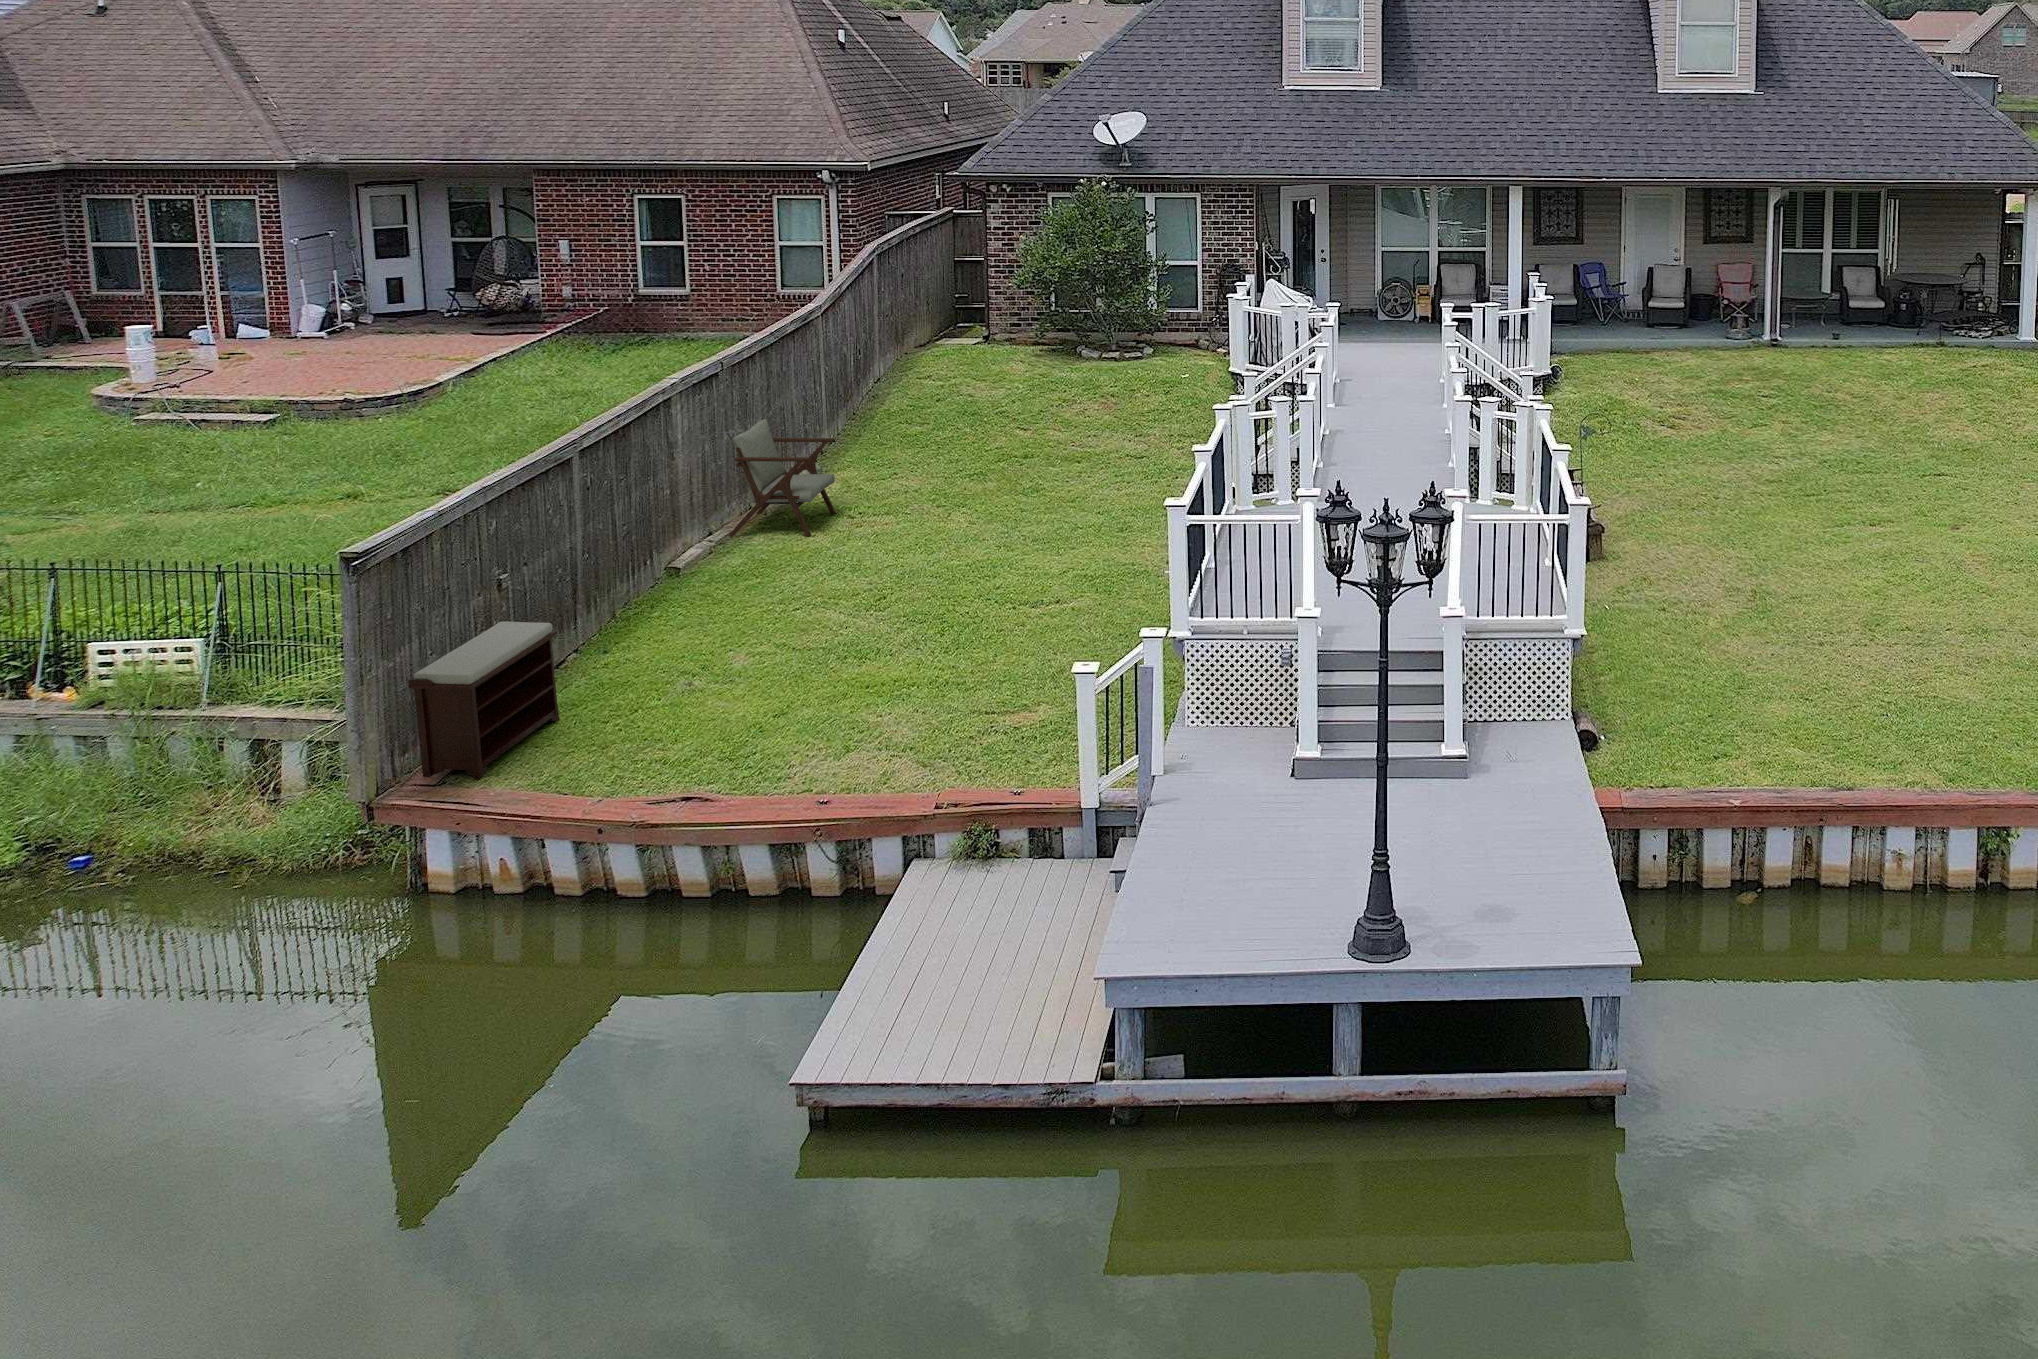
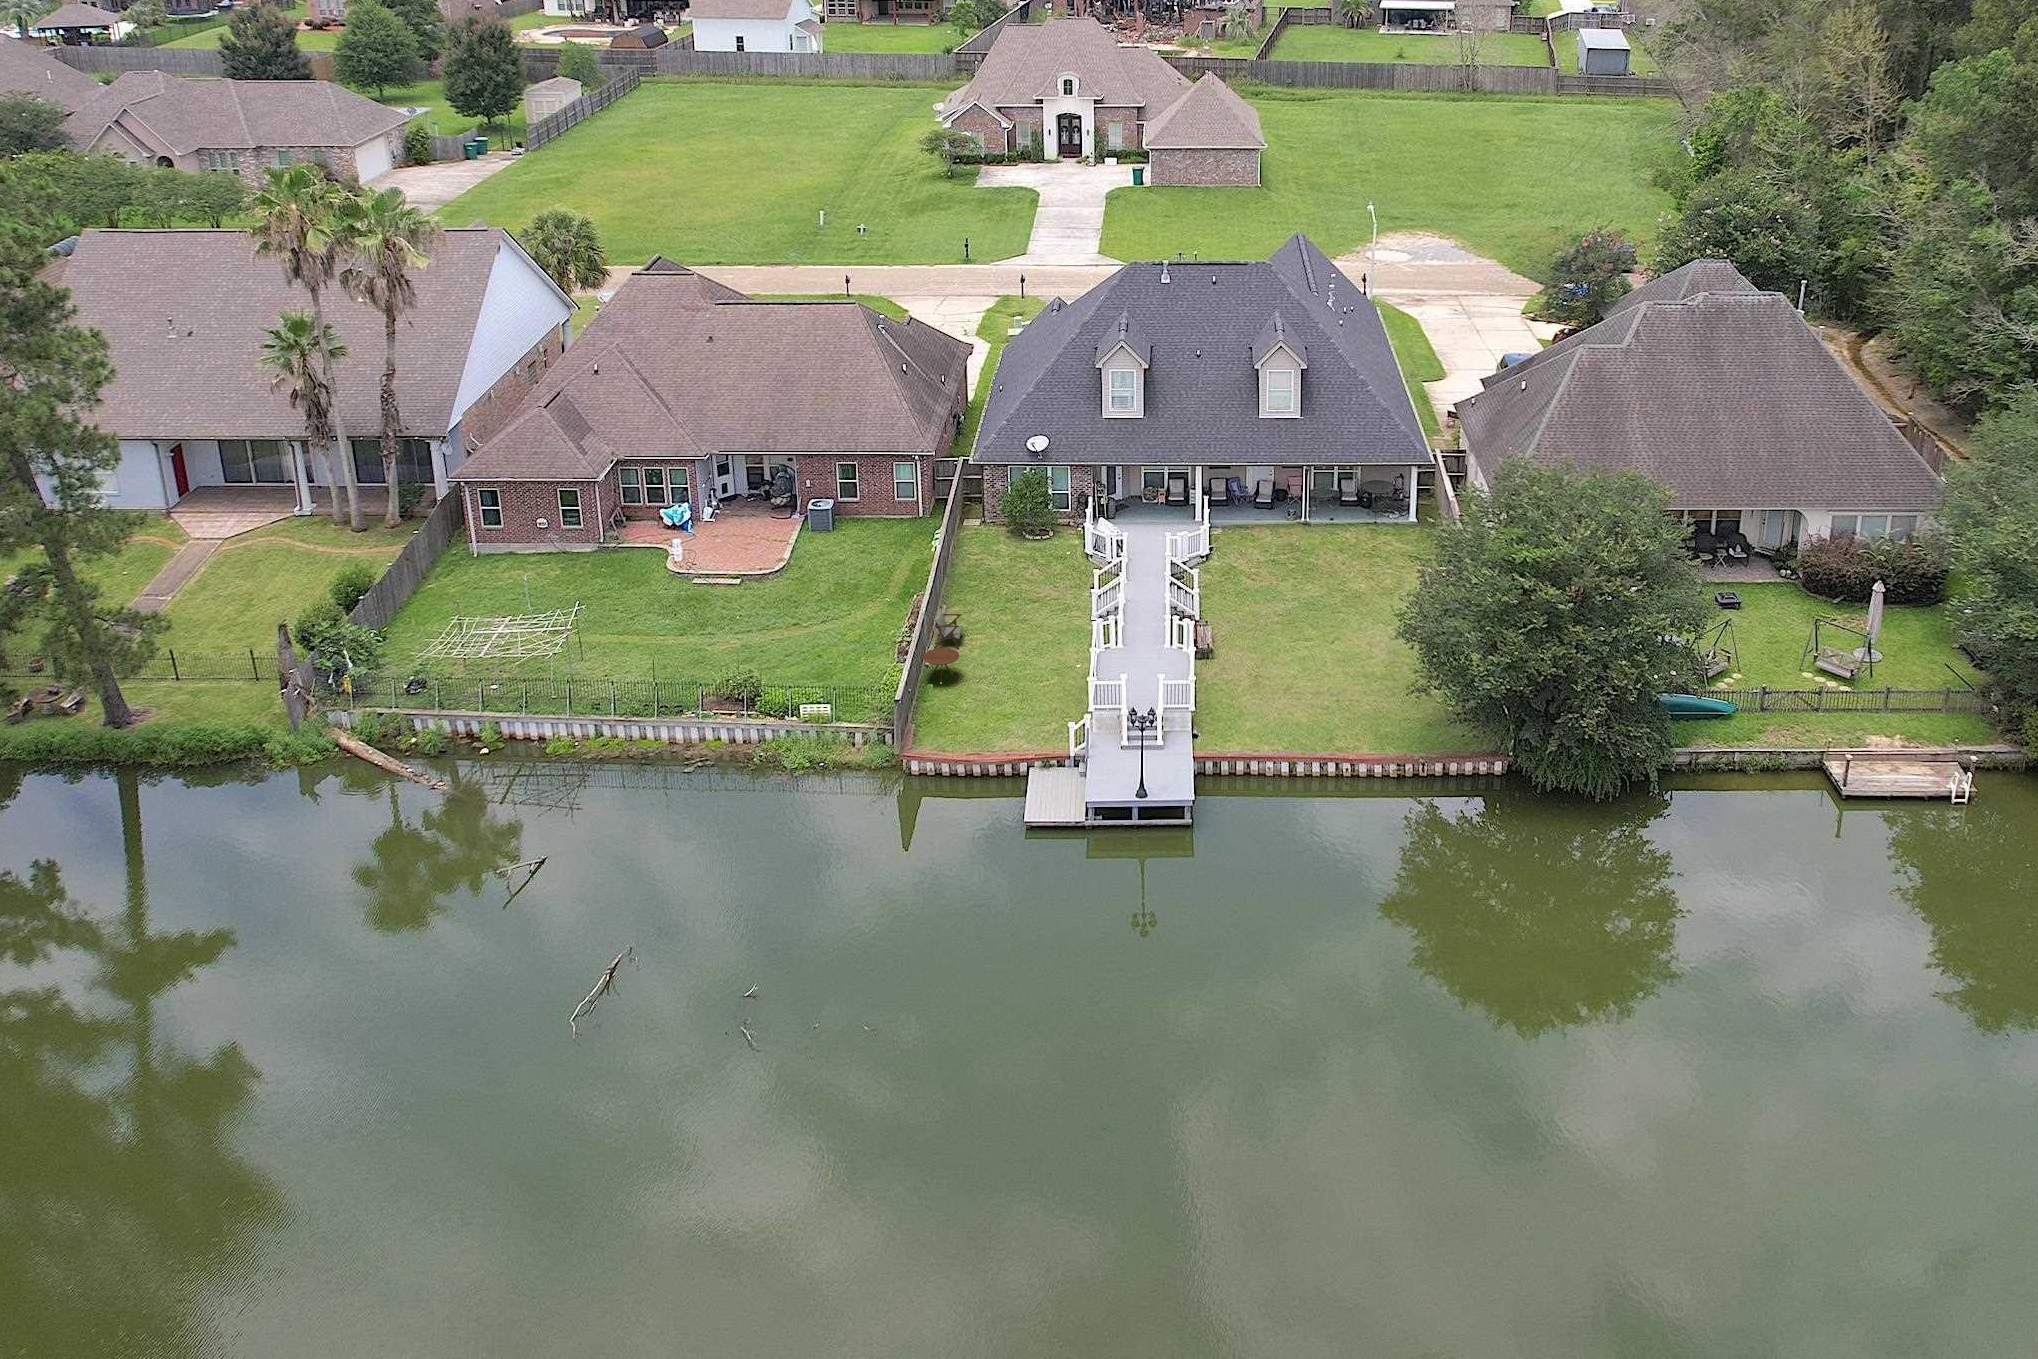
round table: none [644,502,772,609] -> present [923,648,959,680]
bench: present [408,622,559,779] -> none [901,702,925,746]

